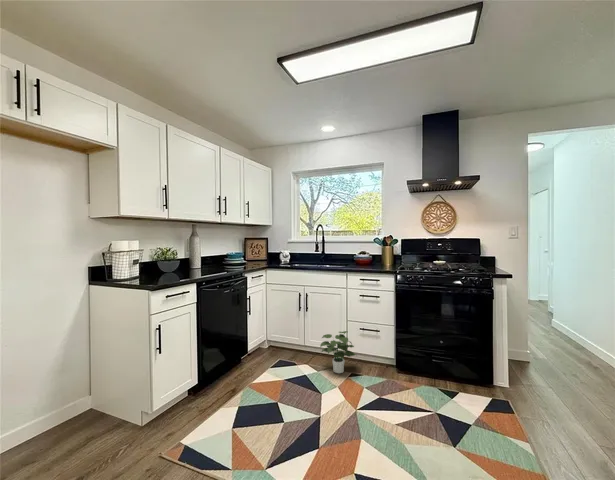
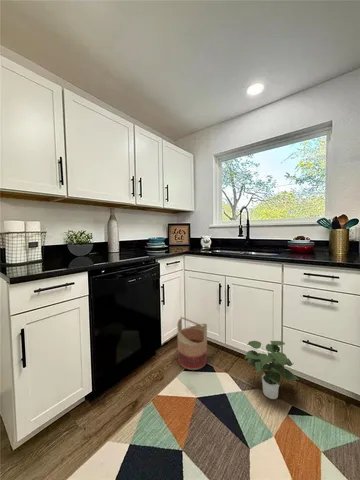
basket: none [263,324,289,367] -> present [177,317,207,370]

